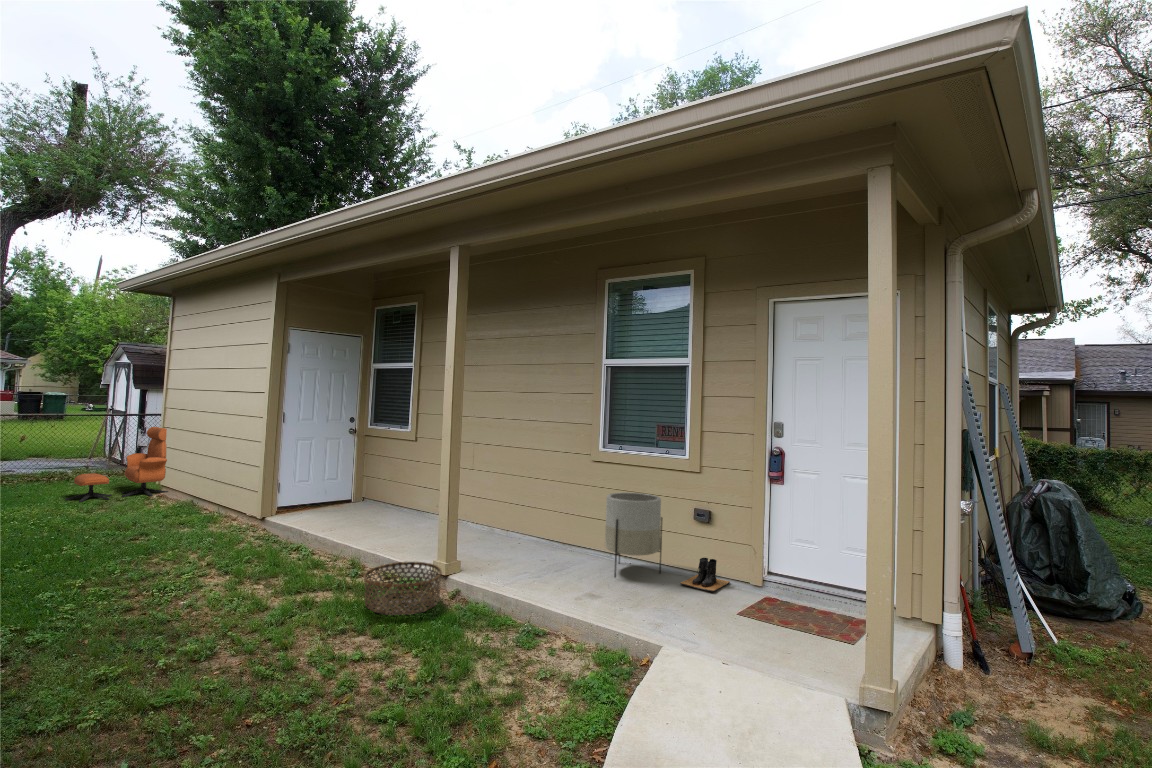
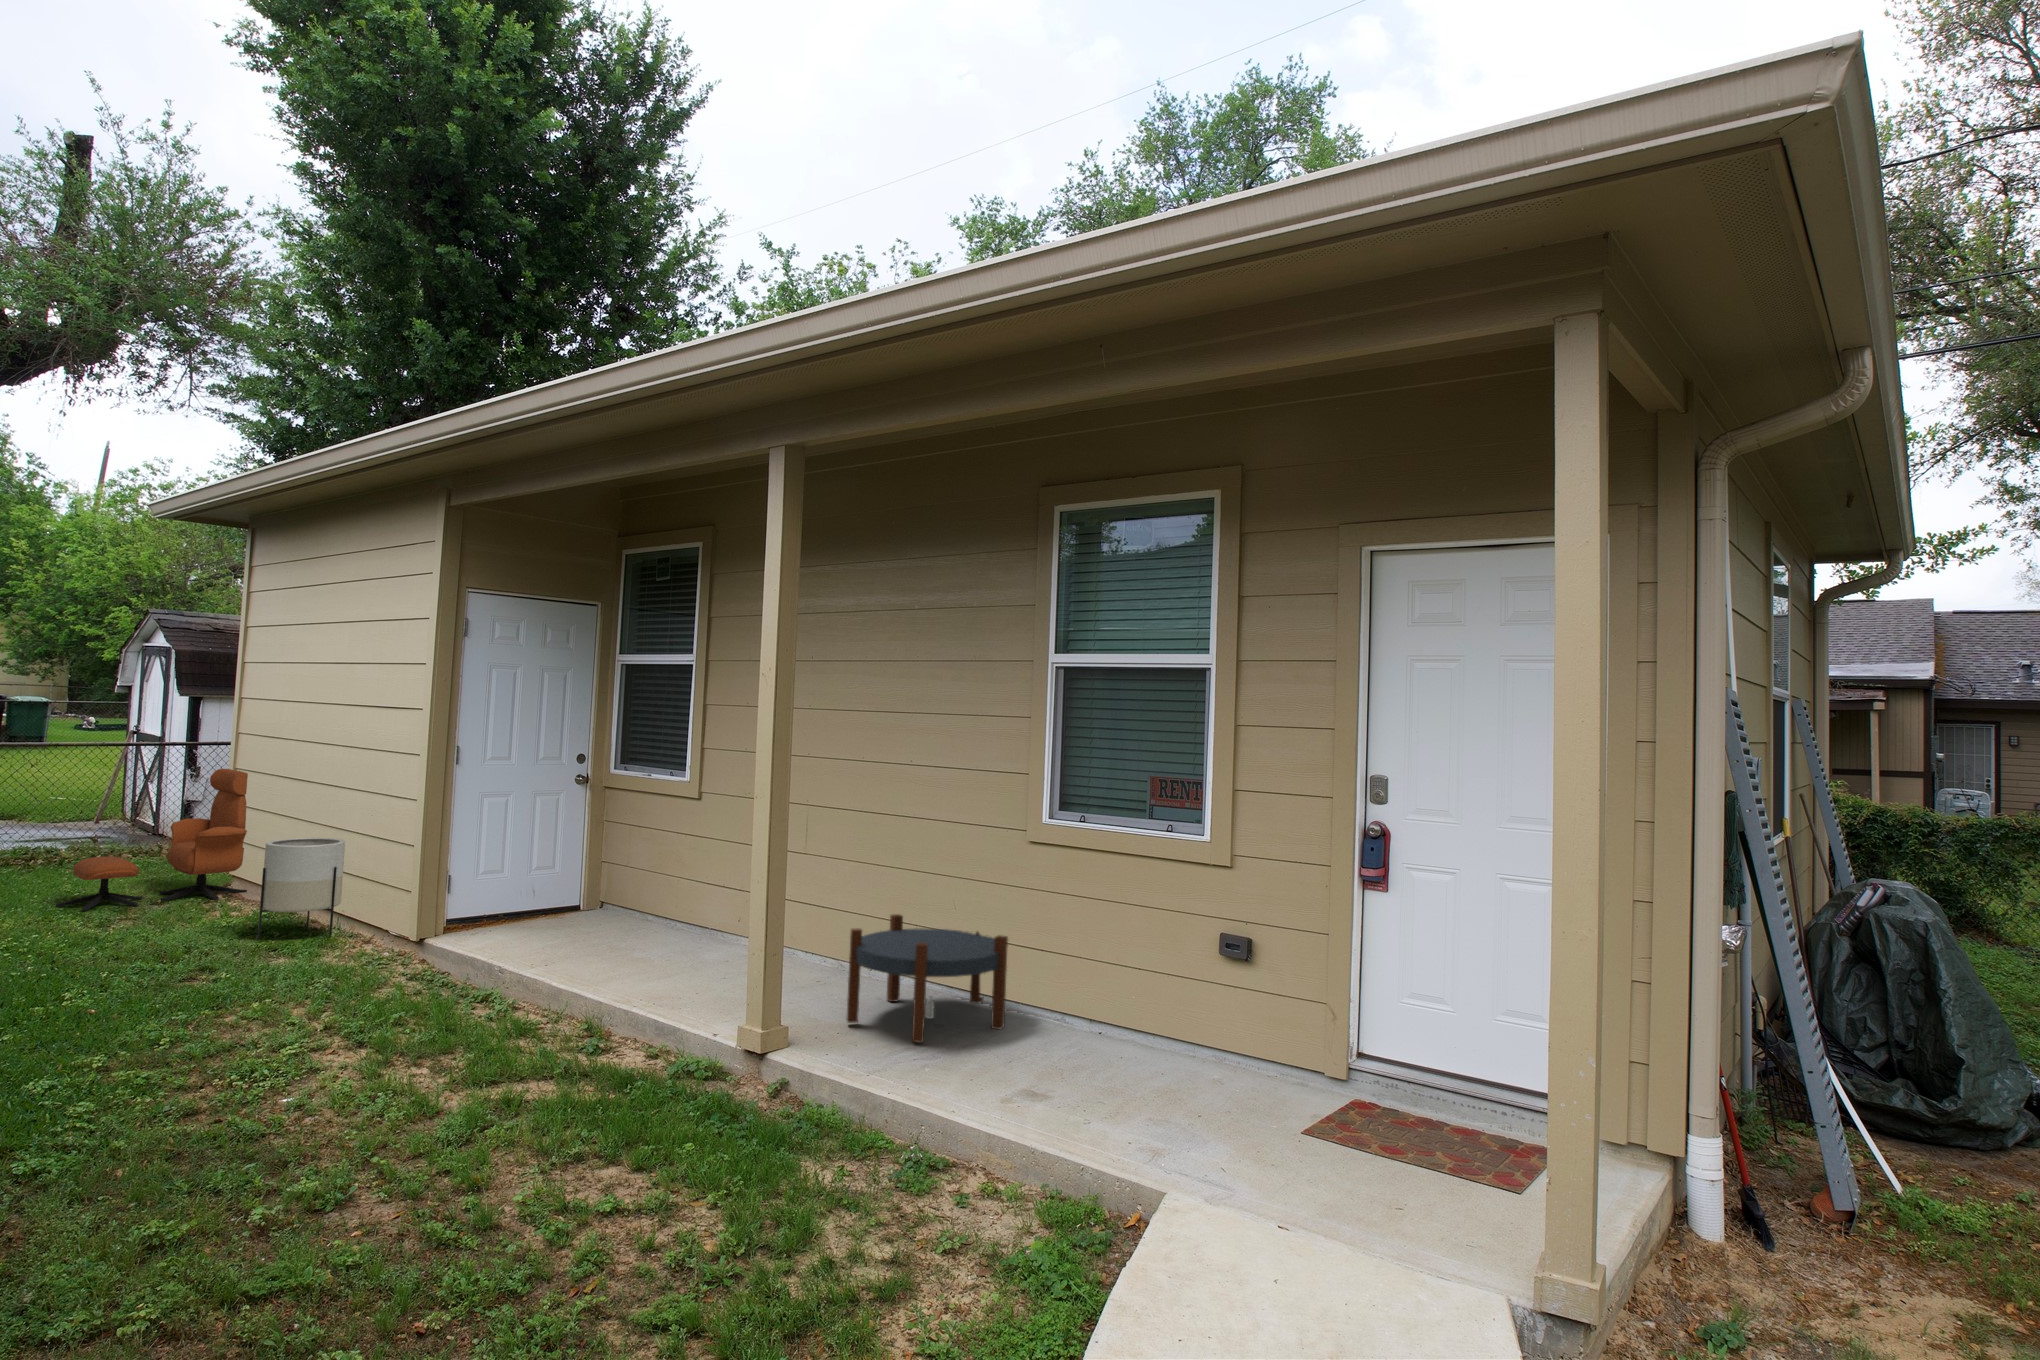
planter: present [605,492,663,577] -> present [258,838,345,940]
side table: none [487,500,574,568] -> present [847,914,1008,1043]
boots: present [680,558,730,592] -> none [1201,1025,1294,1089]
basket: present [364,562,442,615] -> none [620,1030,763,1130]

